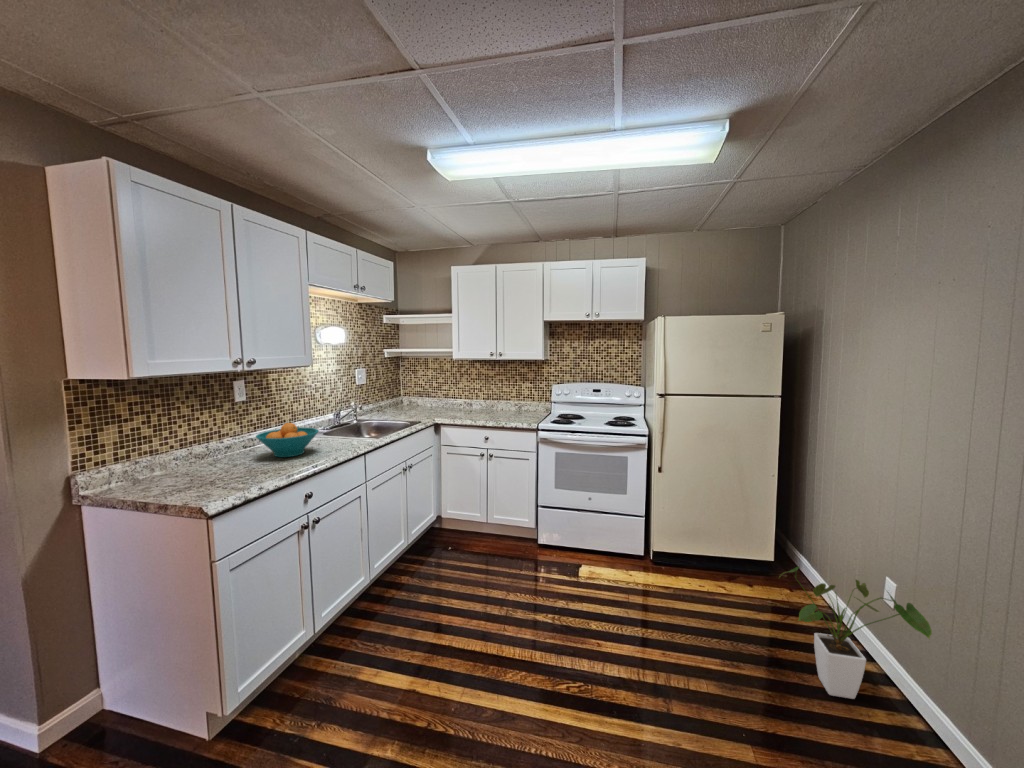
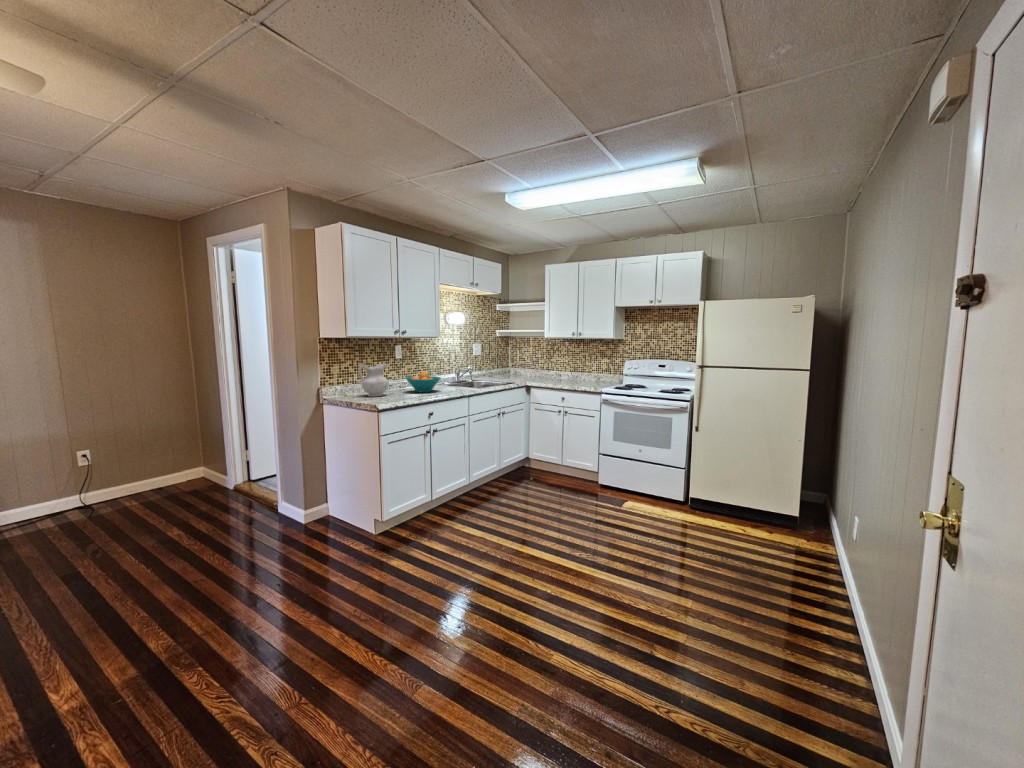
ceramic pitcher: none [161,417,225,479] -> present [358,363,389,397]
house plant: present [781,567,932,699] -> none [752,494,852,598]

